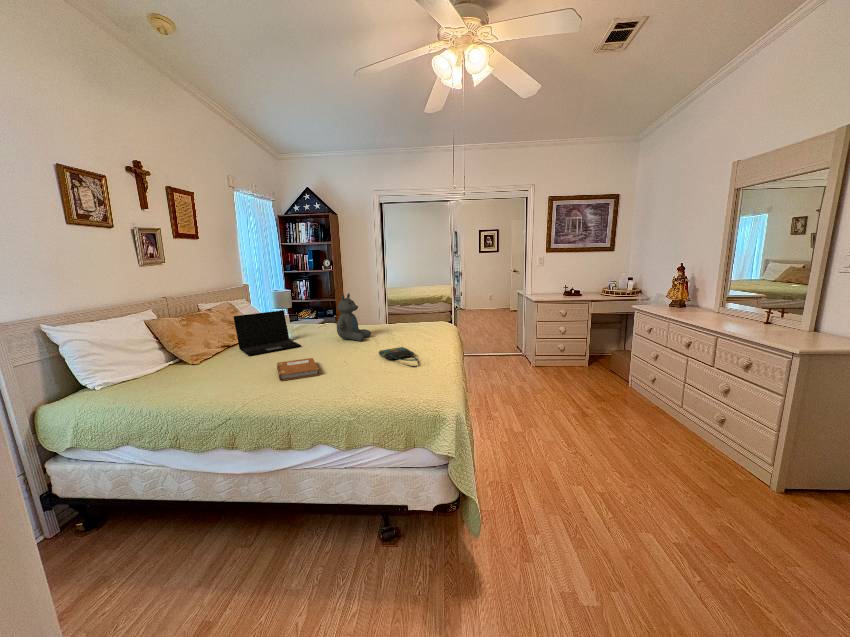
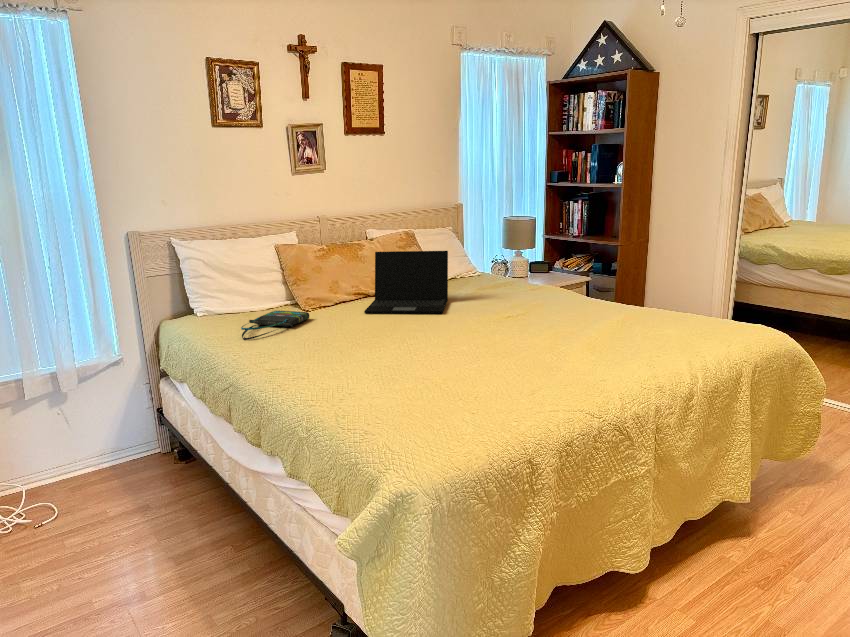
teddy bear: present [336,293,371,341] -> none [500,232,569,324]
tote bag: present [379,347,419,367] -> present [241,311,309,340]
notebook: present [277,358,319,381] -> none [321,330,402,363]

